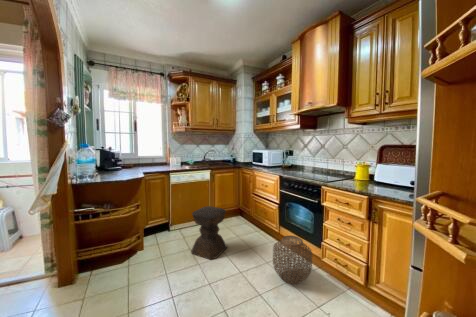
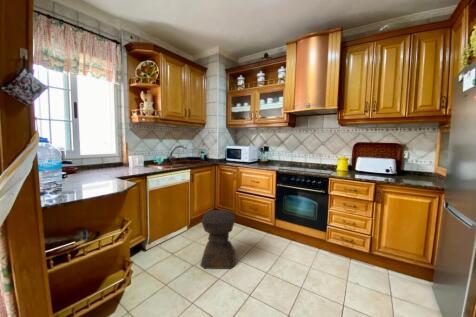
woven basket: present [273,236,312,284] -> none [295,225,332,269]

